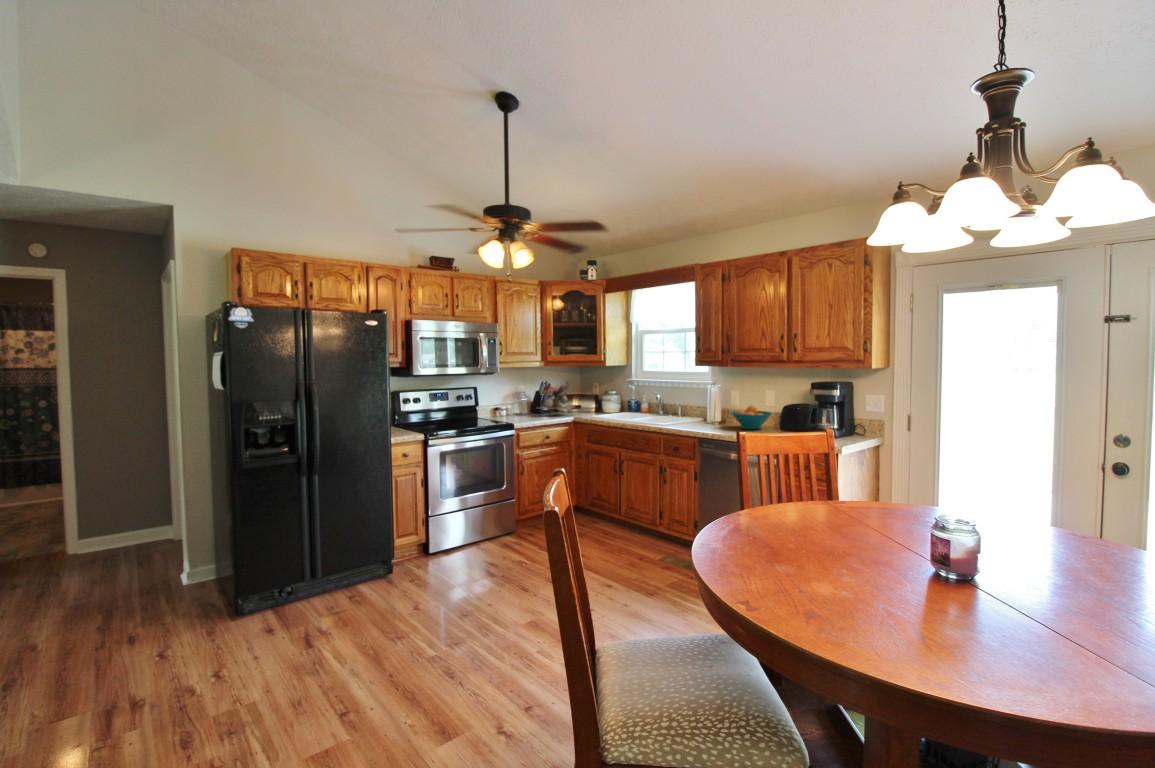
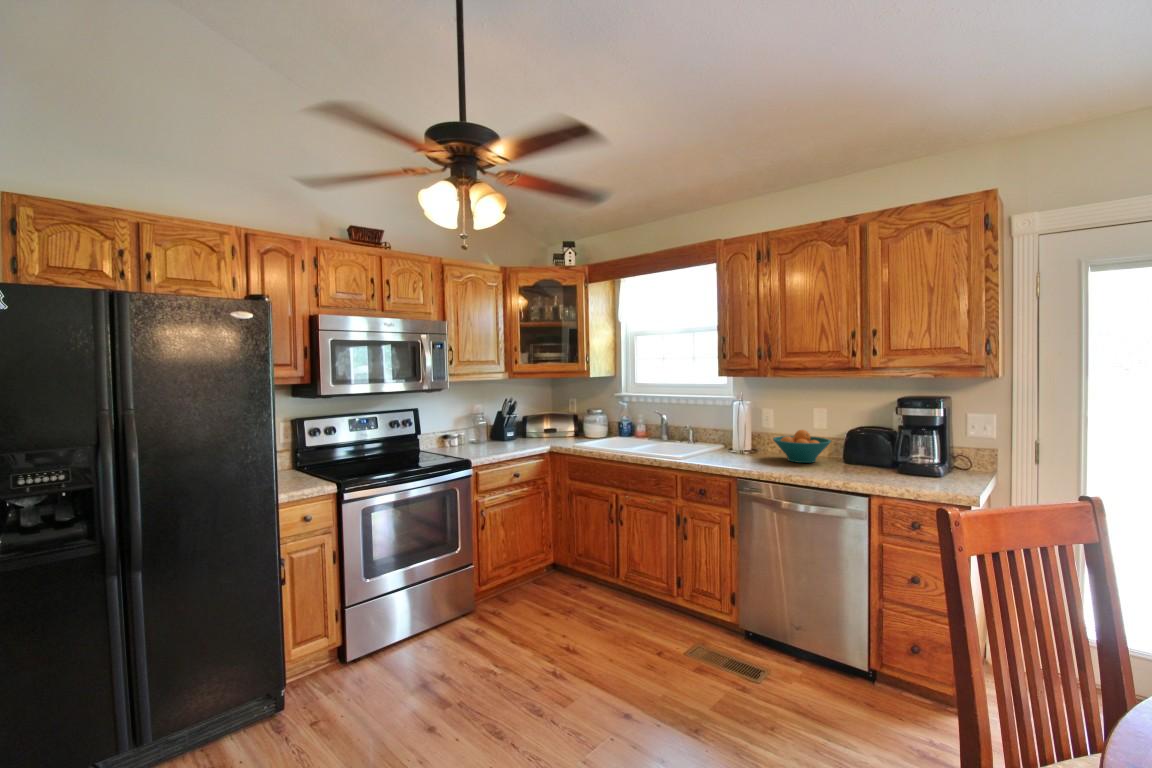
flower arrangement: present [539,381,575,414] -> none [499,396,552,444]

